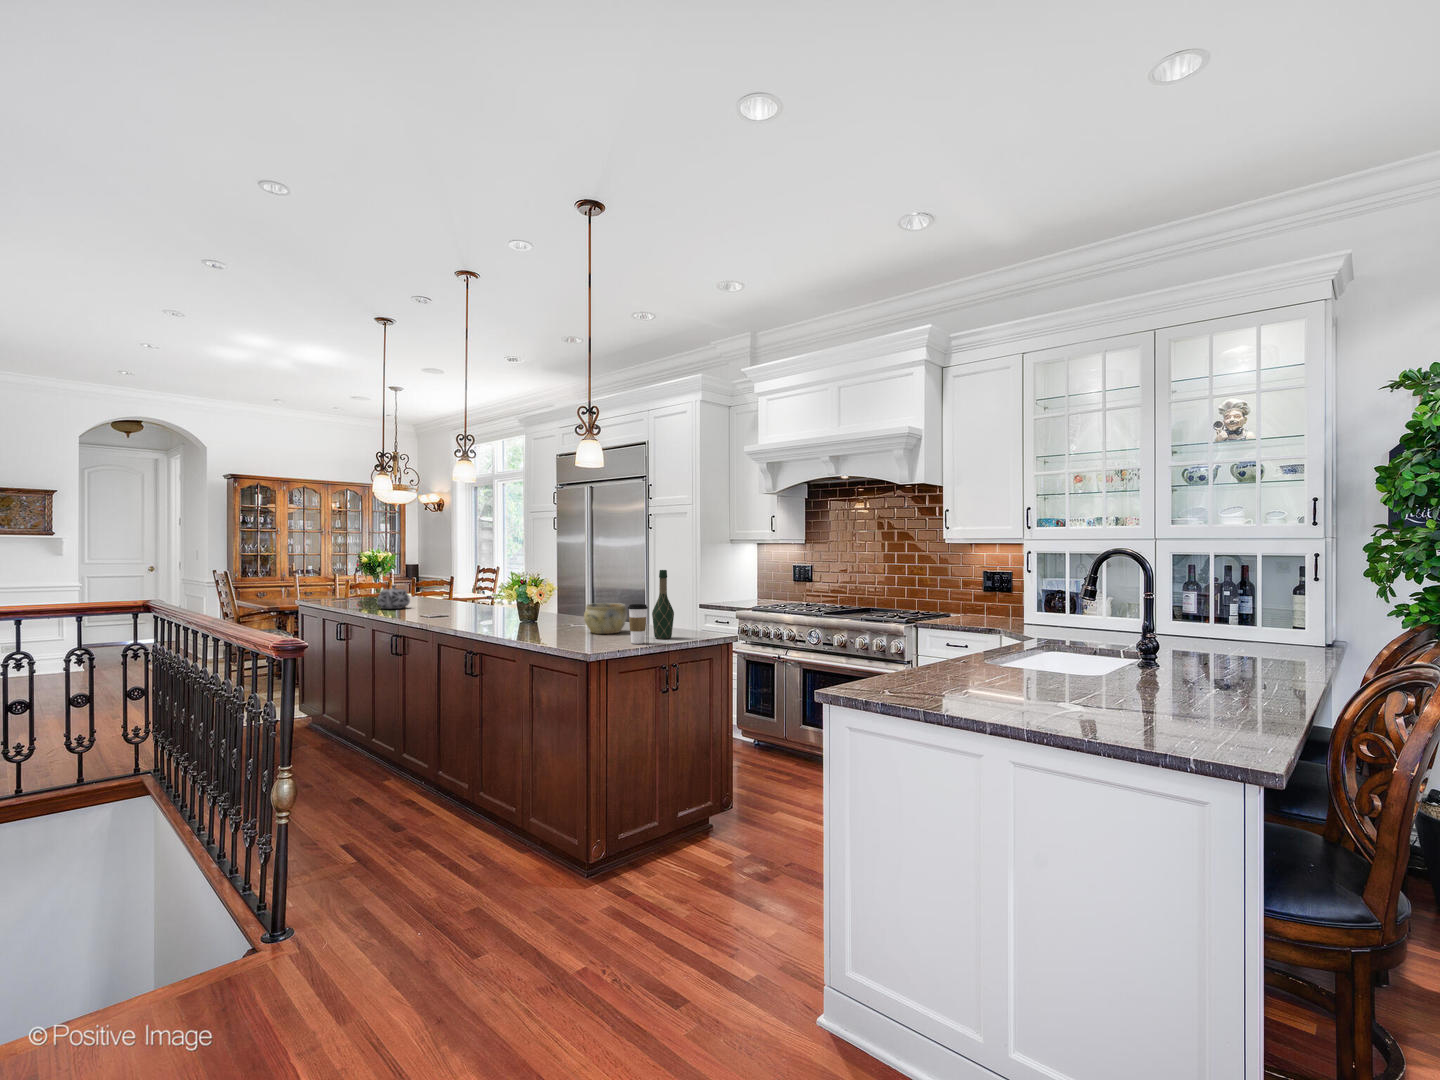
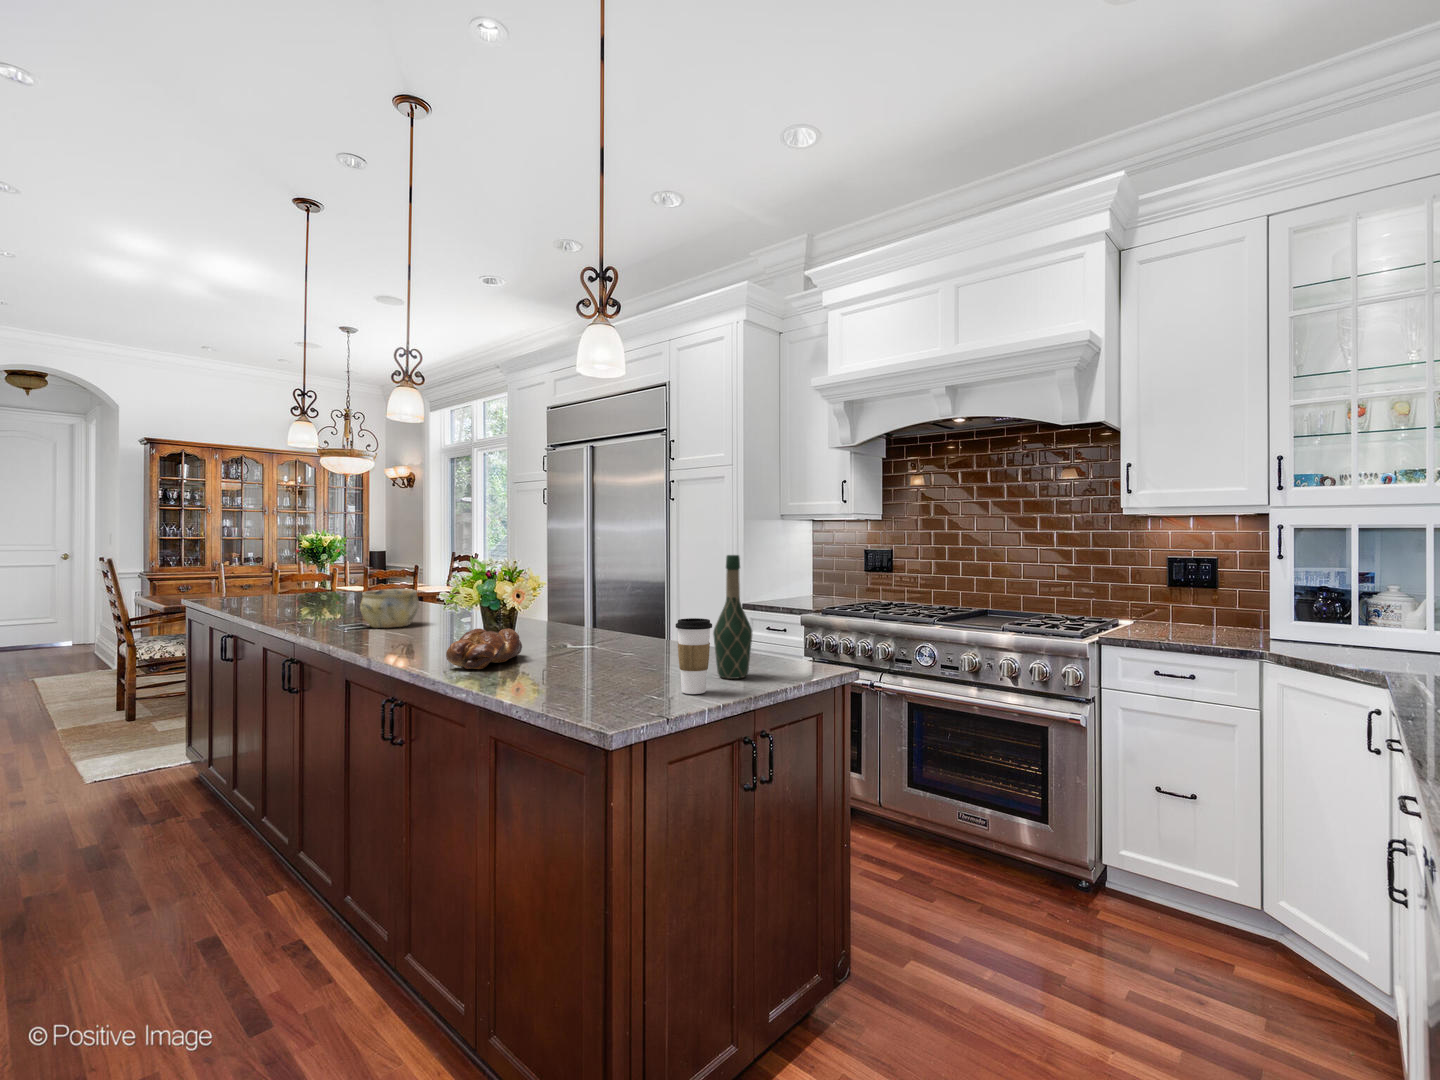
teapot: present [377,585,410,609] -> none [284,578,334,613]
ceramic bowl: present [584,603,627,634] -> present [360,589,419,628]
bread loaf: none [502,613,544,635] -> present [446,628,522,669]

